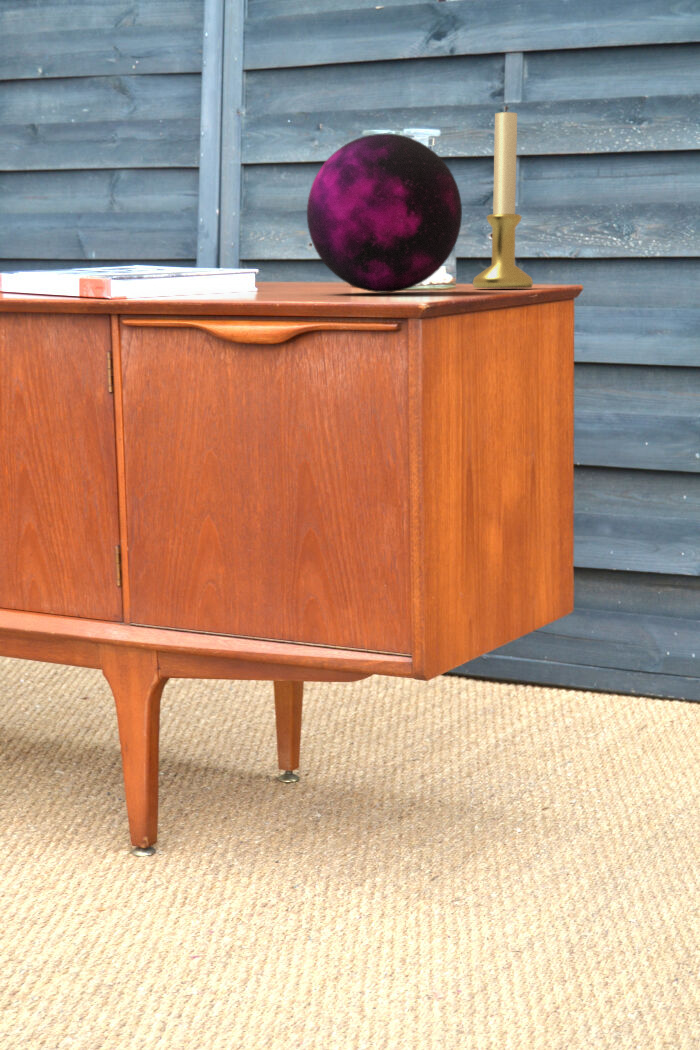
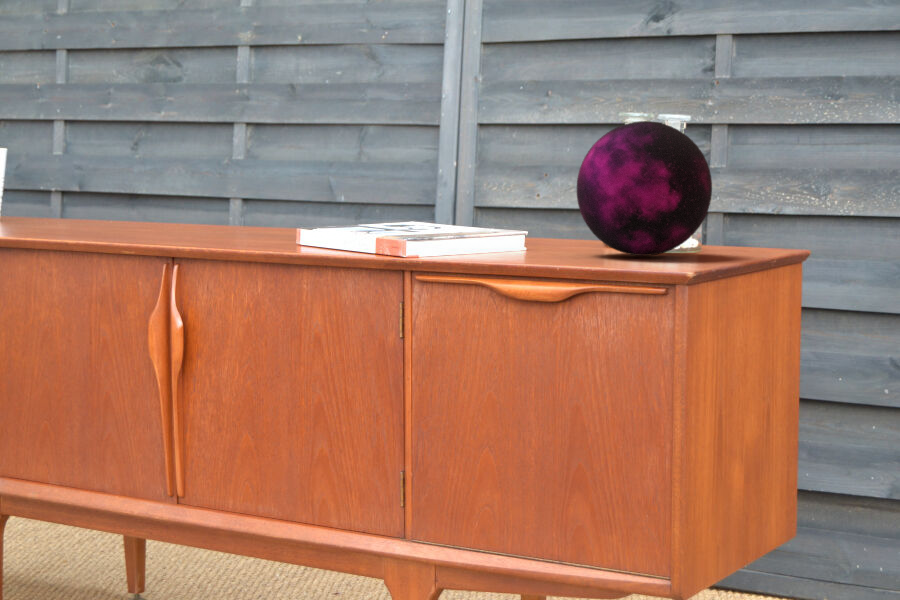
candle holder: present [473,107,533,288] -> none [710,95,764,250]

